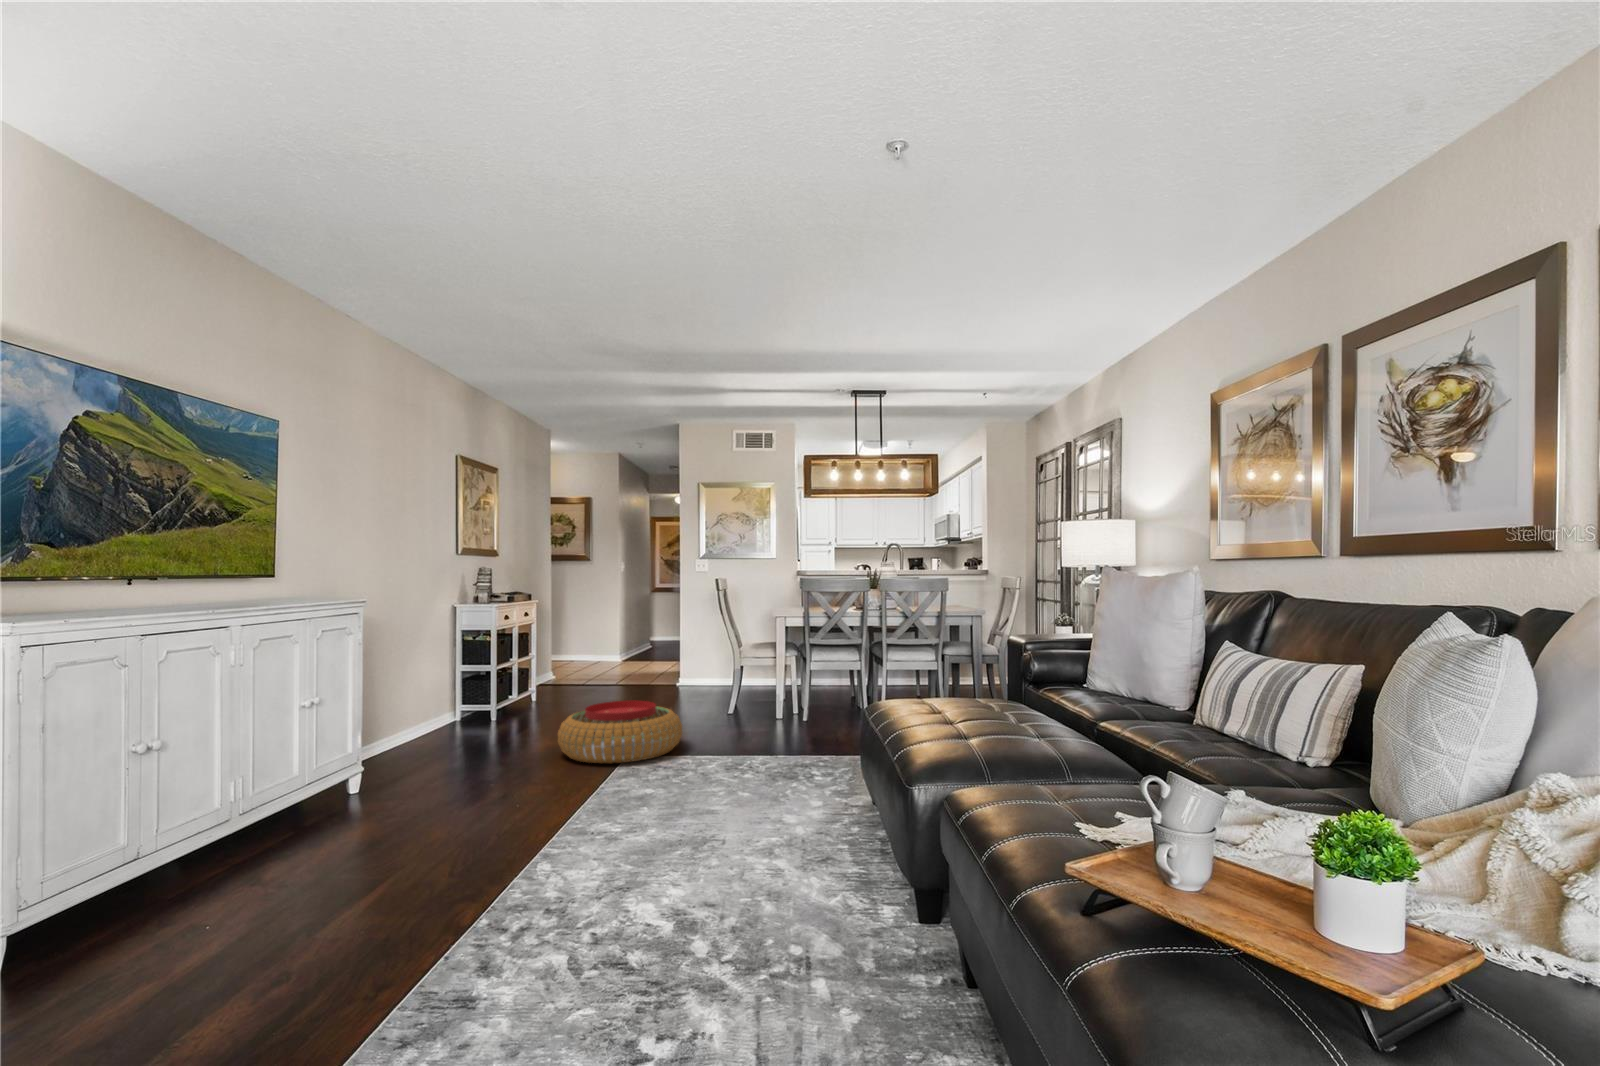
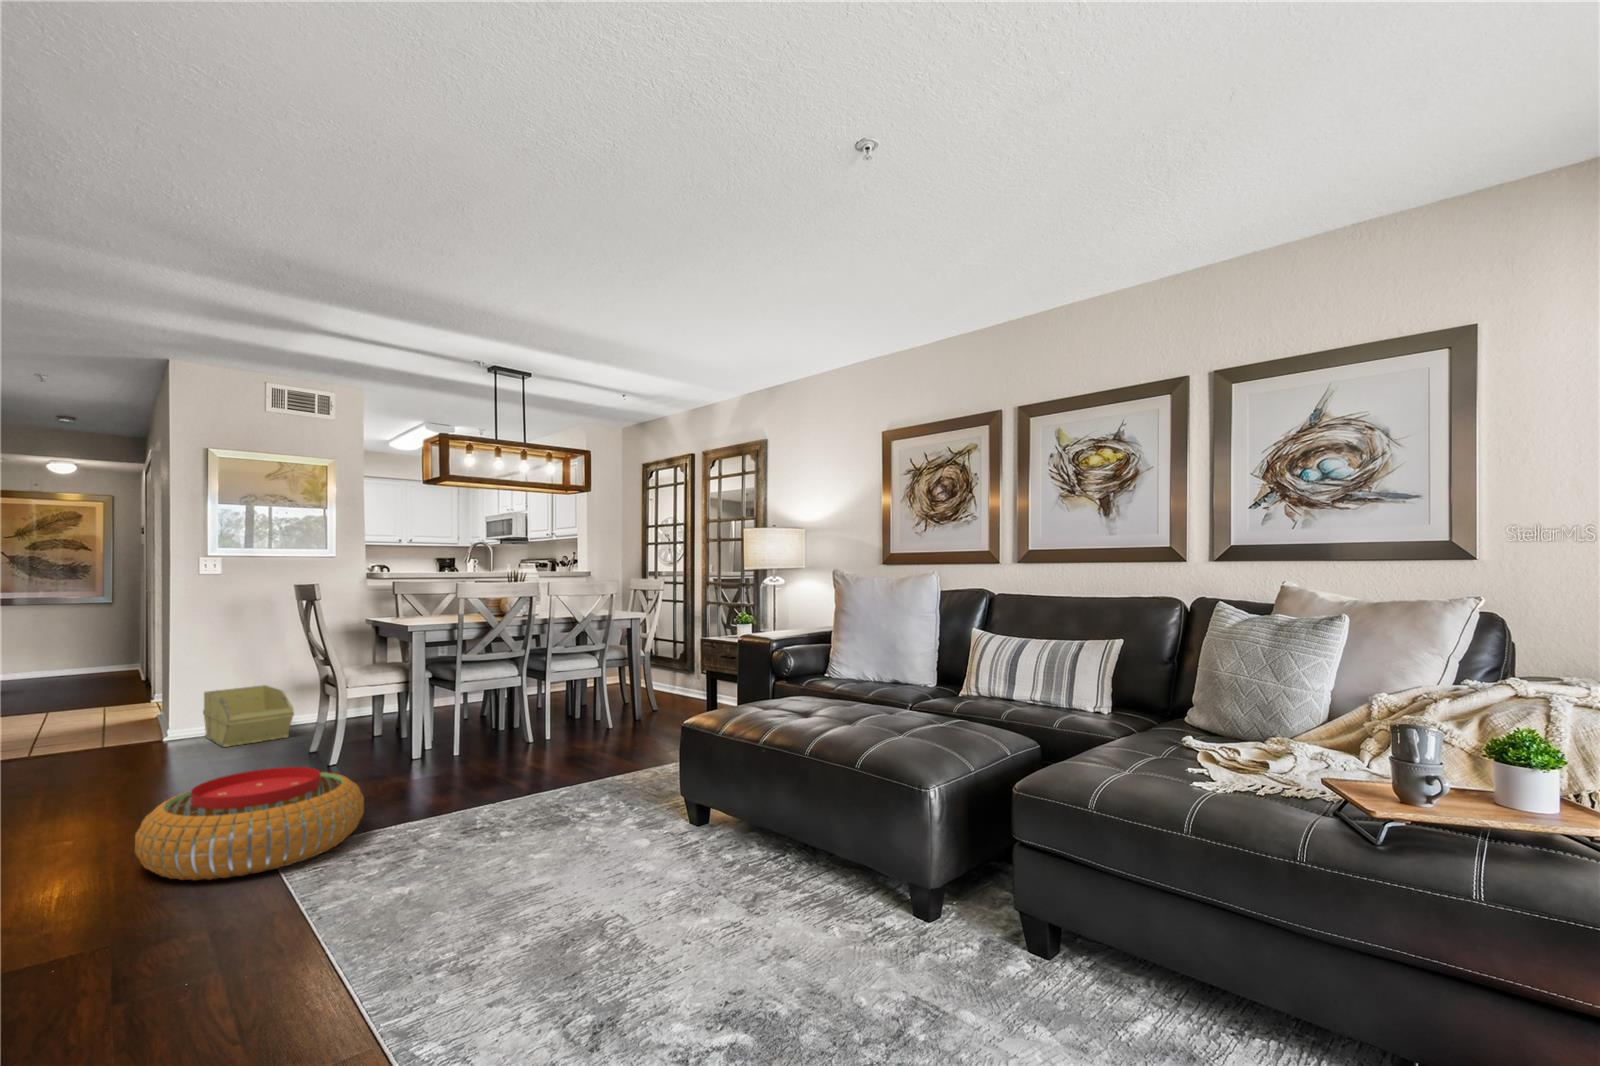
storage bin: none [694,650,734,690] -> present [203,685,294,747]

